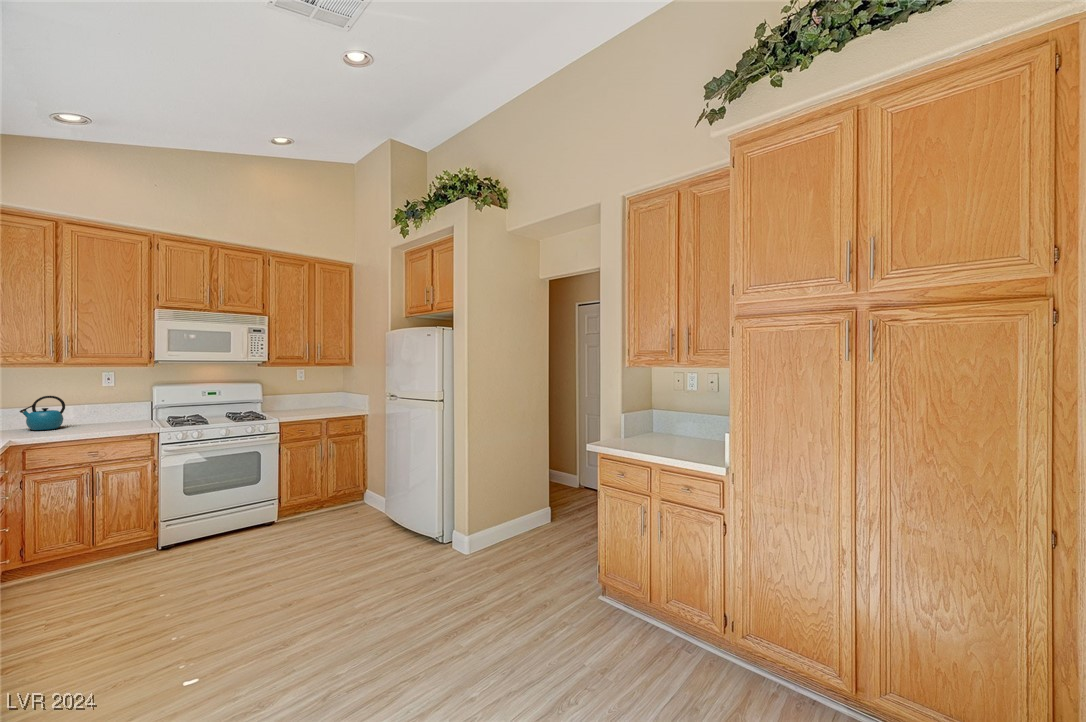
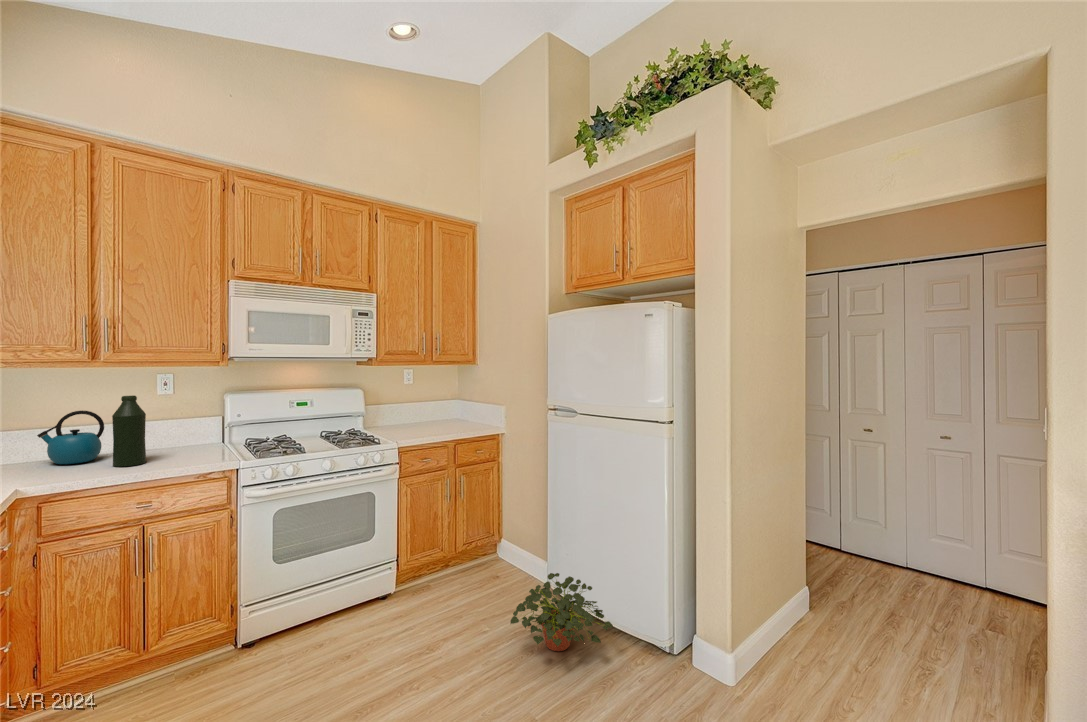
bottle: none [71,386,95,431] -> present [112,396,146,467]
potted plant: none [340,502,409,547] -> present [510,573,613,651]

